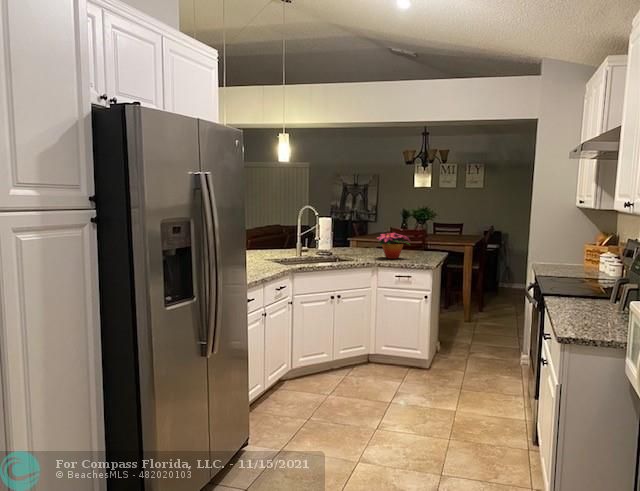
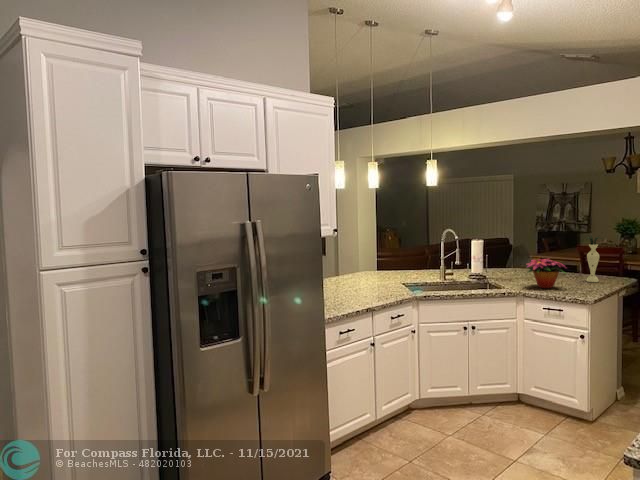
vase: none [415,213,431,254] -> present [586,236,600,282]

